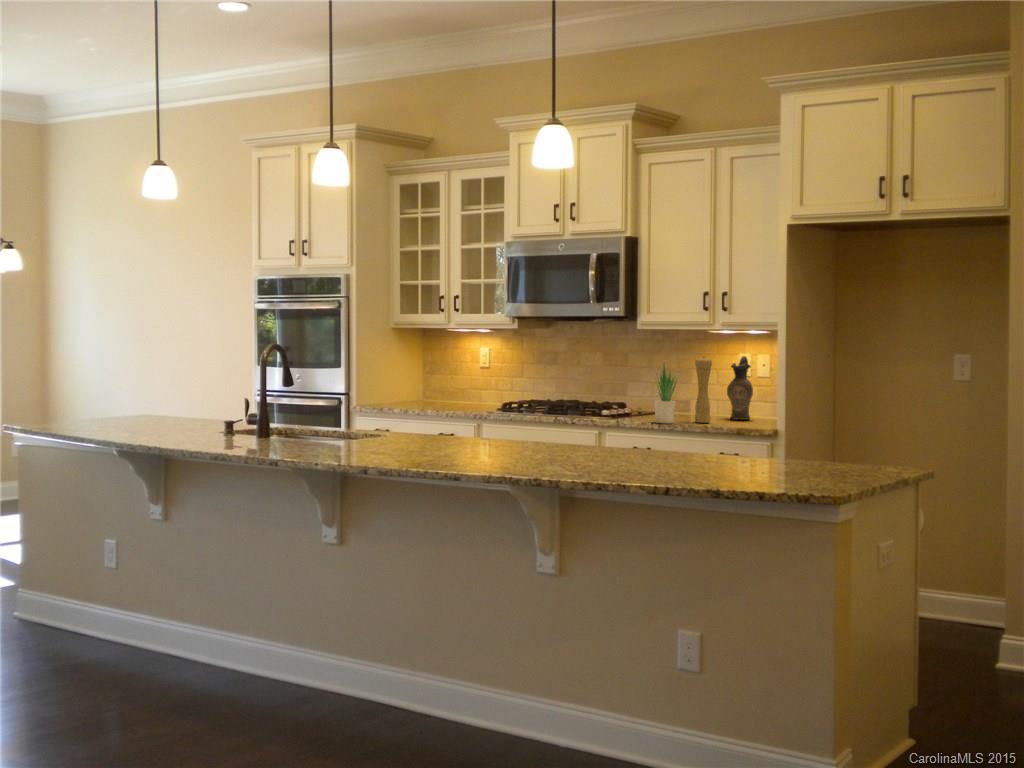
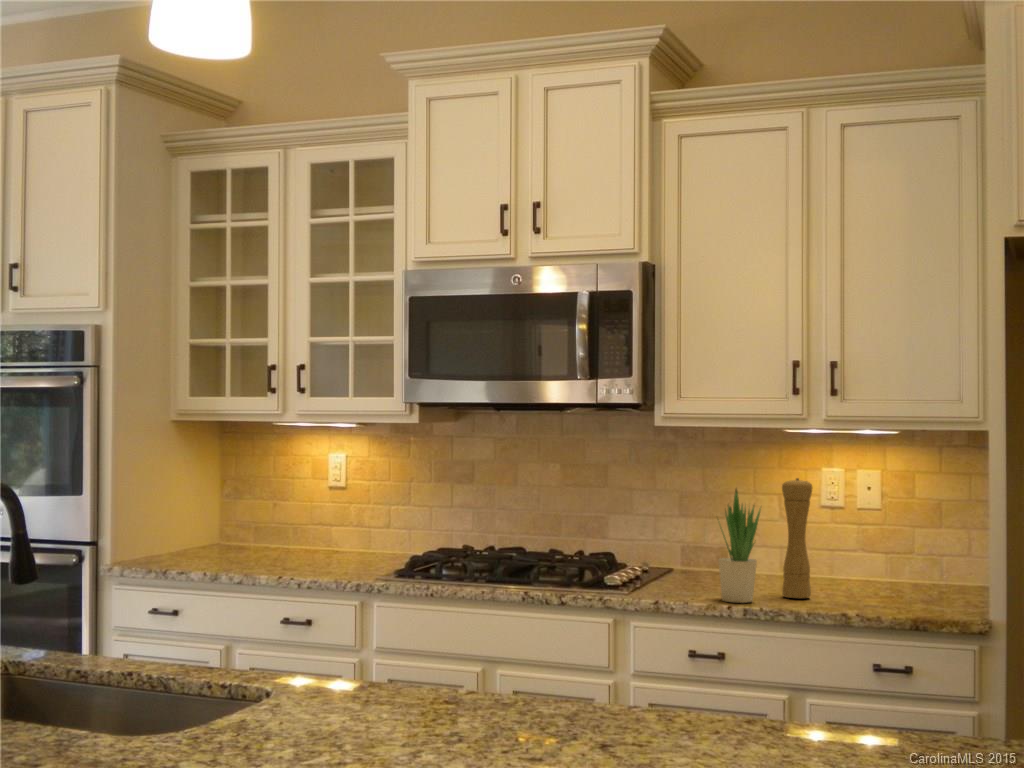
ceramic pitcher: present [727,356,753,420] -> none [818,474,866,588]

